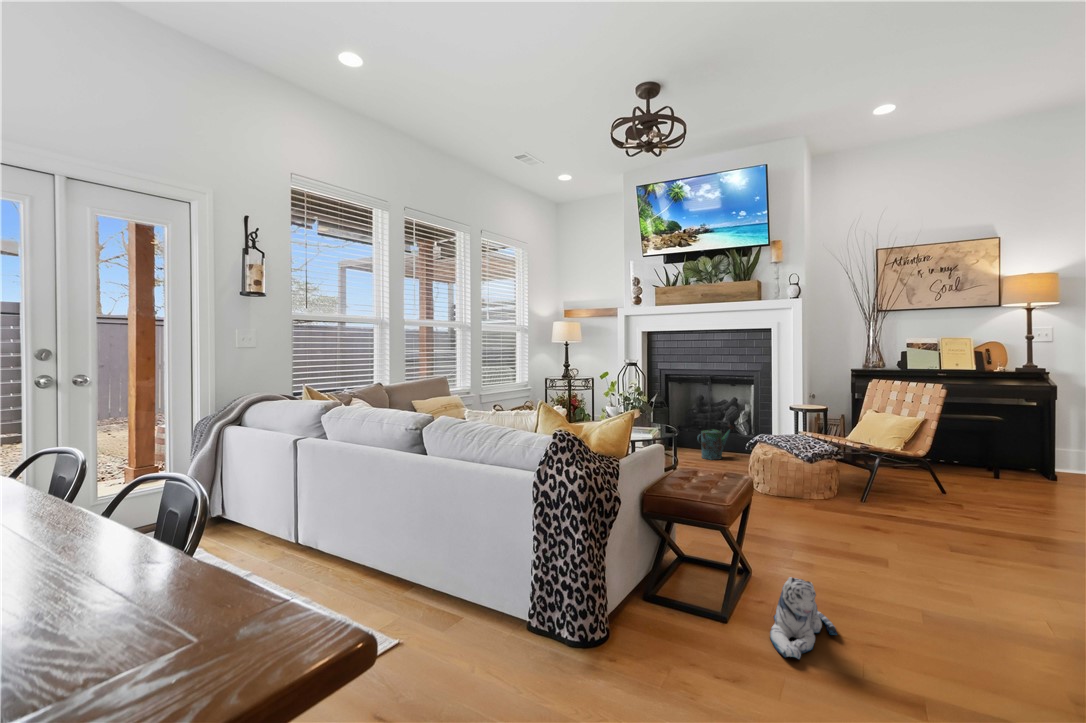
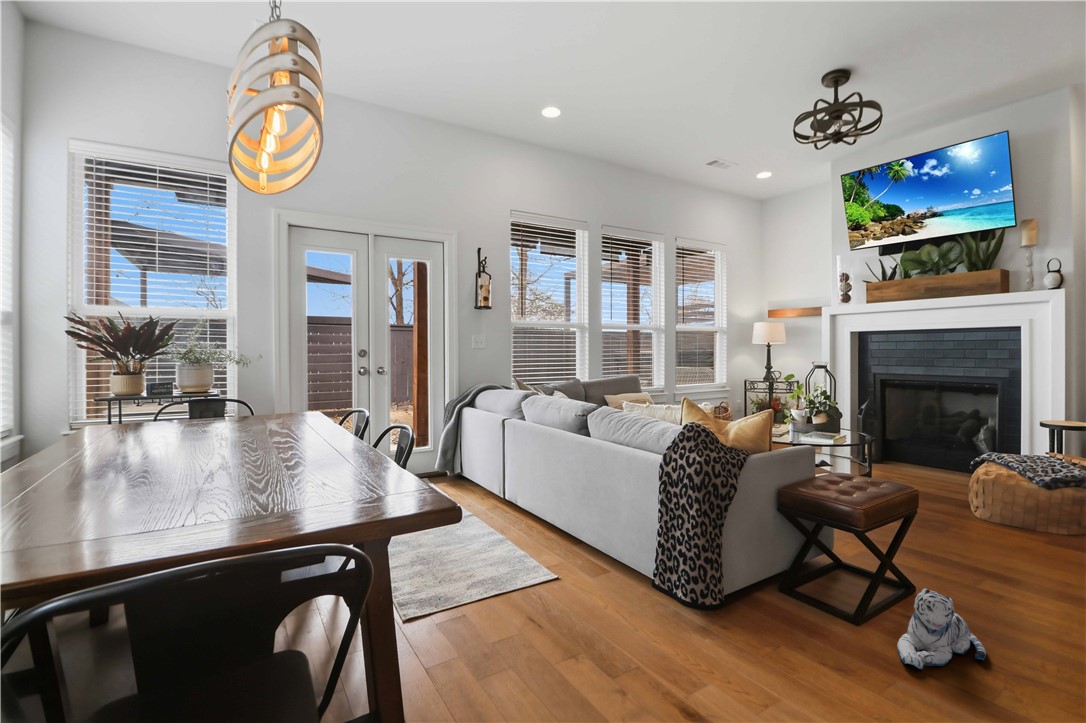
watering can: present [697,425,734,460] -> none [914,438,970,476]

